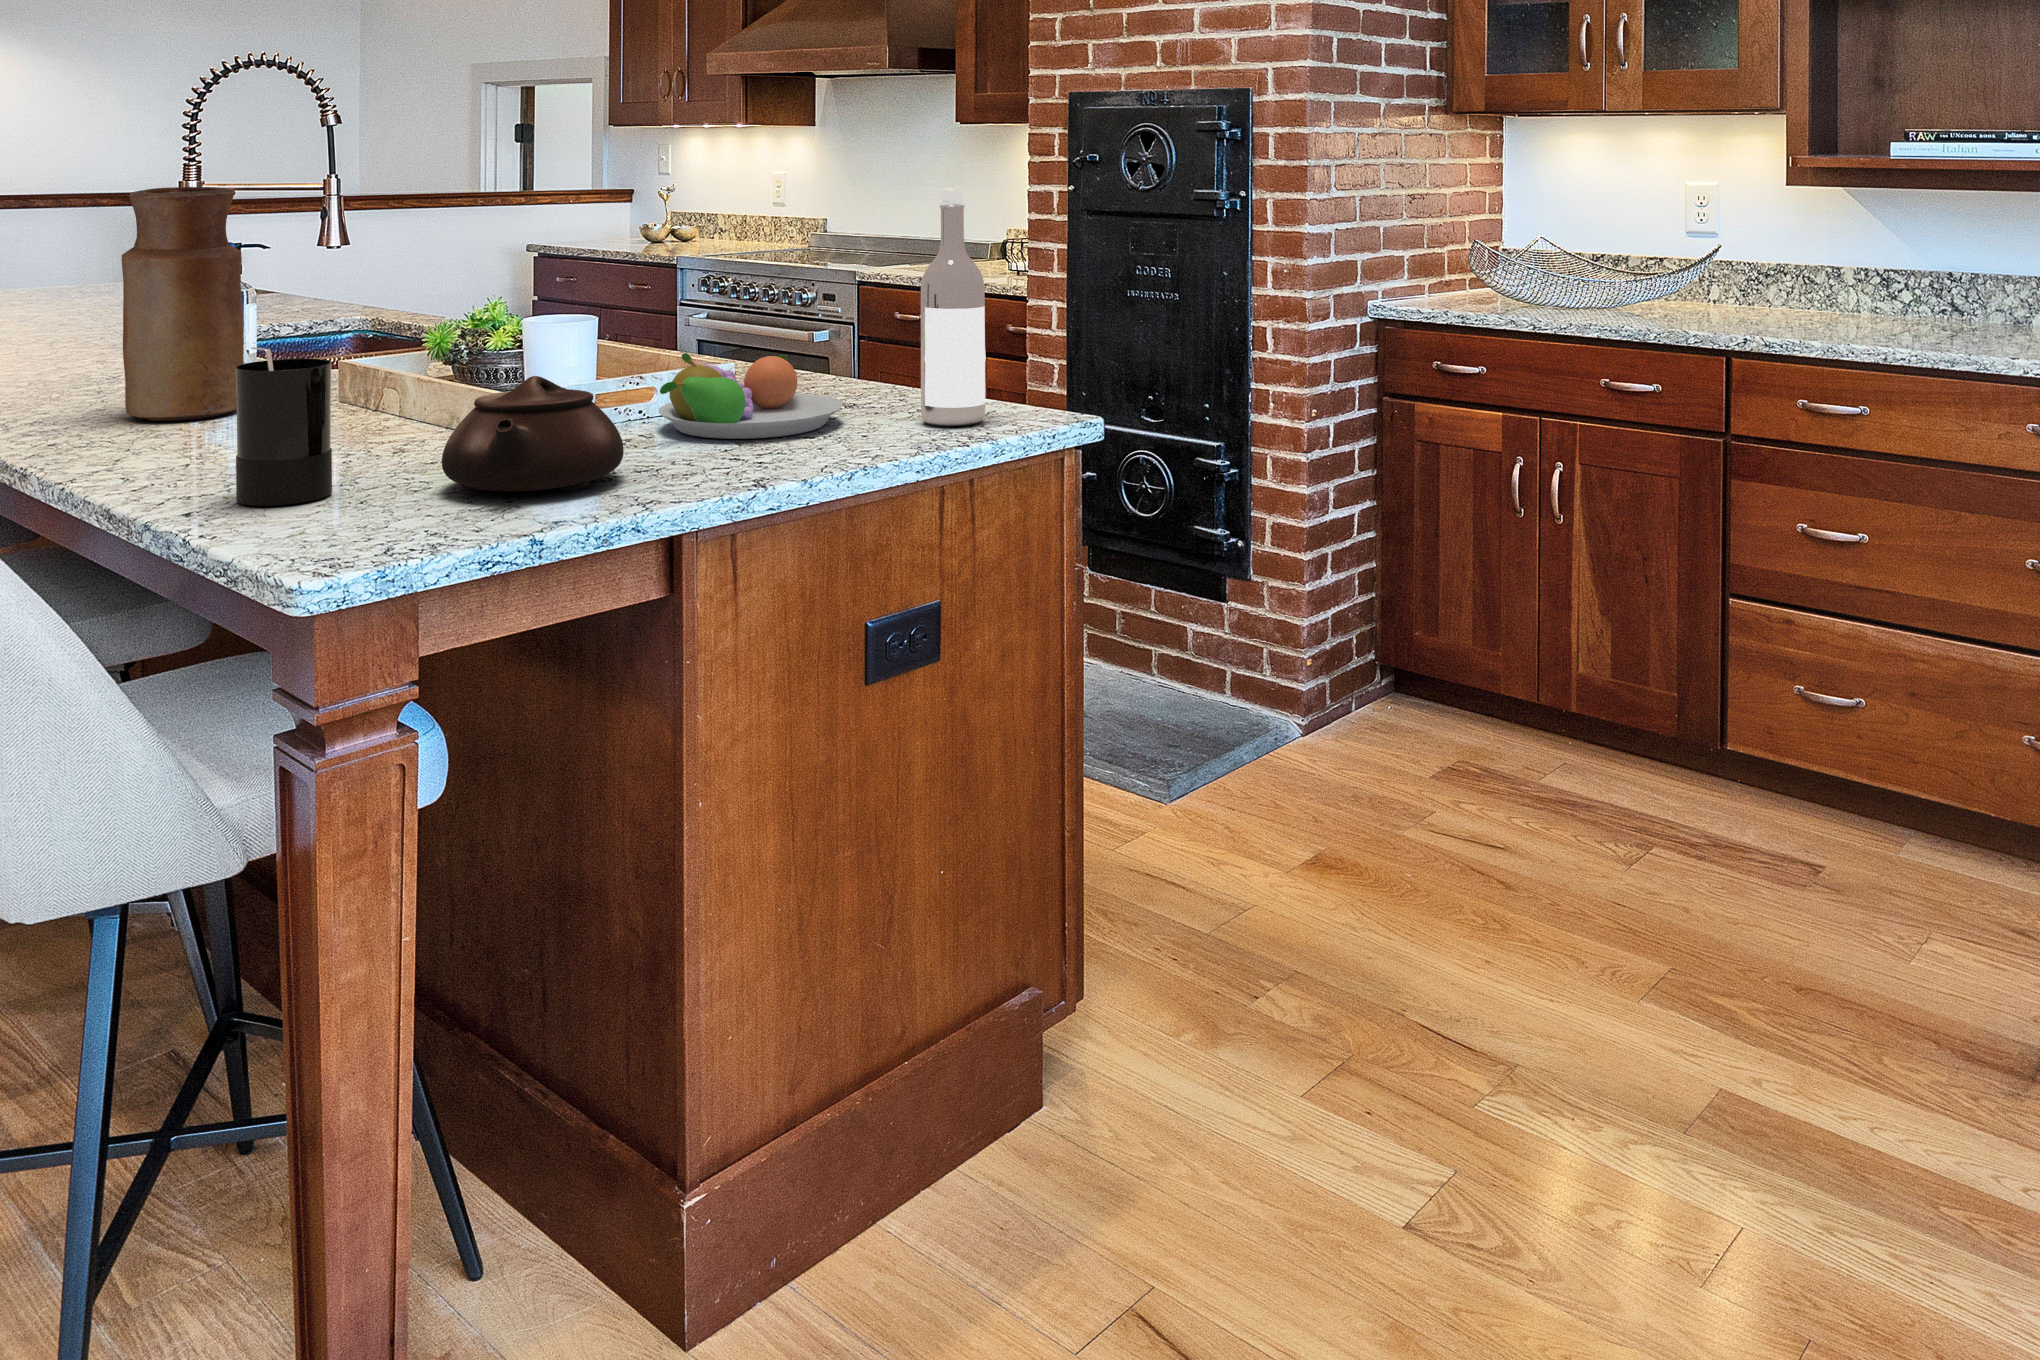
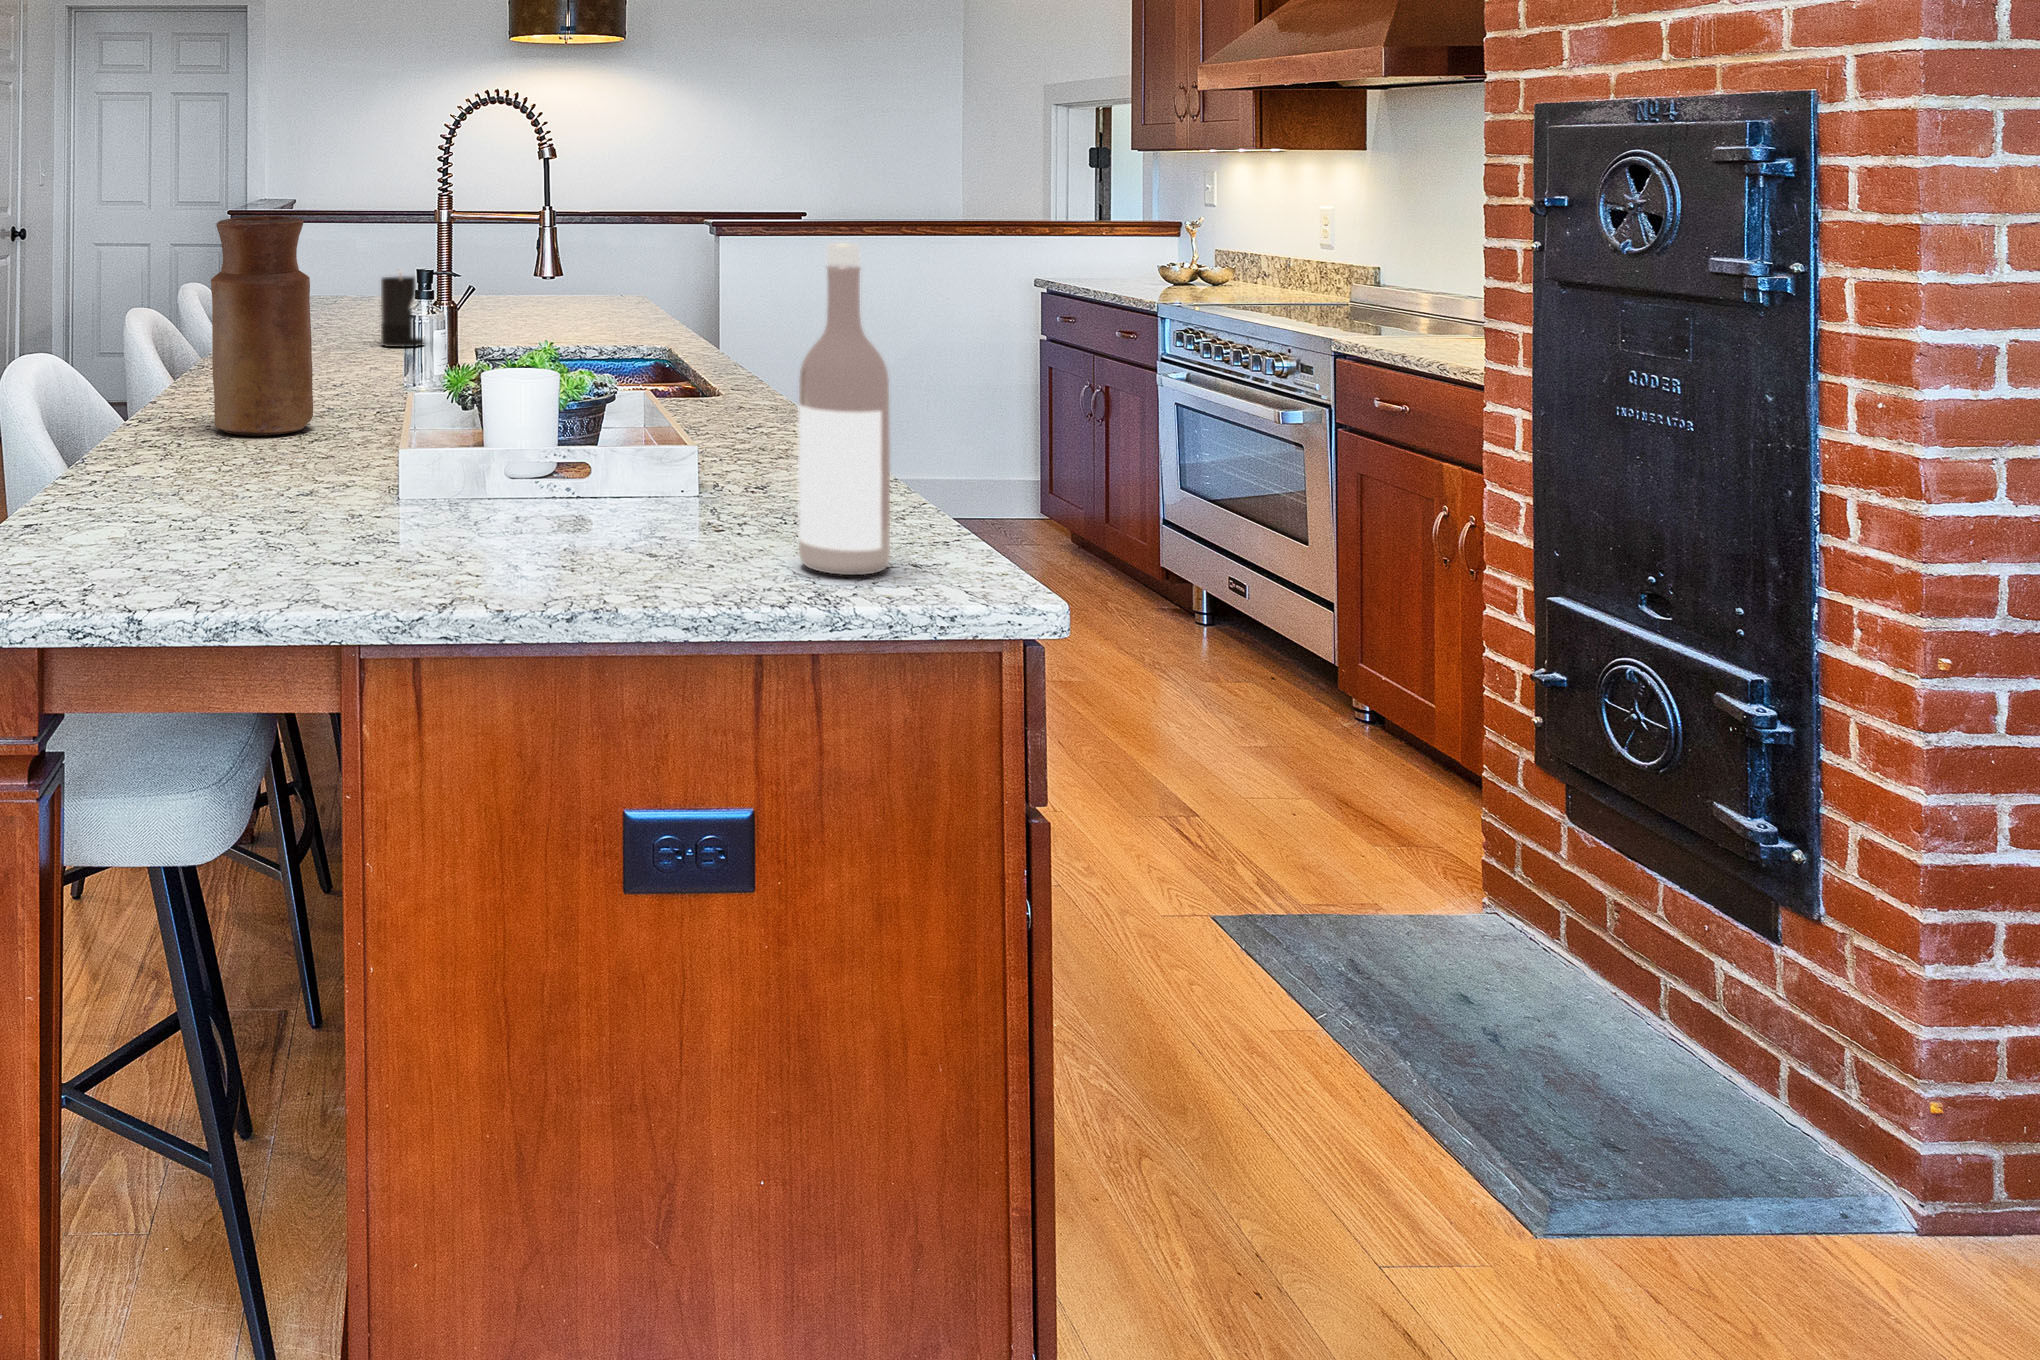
candle: present [235,347,332,506] -> present [381,272,424,347]
fruit bowl: present [659,353,843,439] -> none [489,428,738,547]
teapot: present [442,376,624,491] -> none [168,435,370,568]

